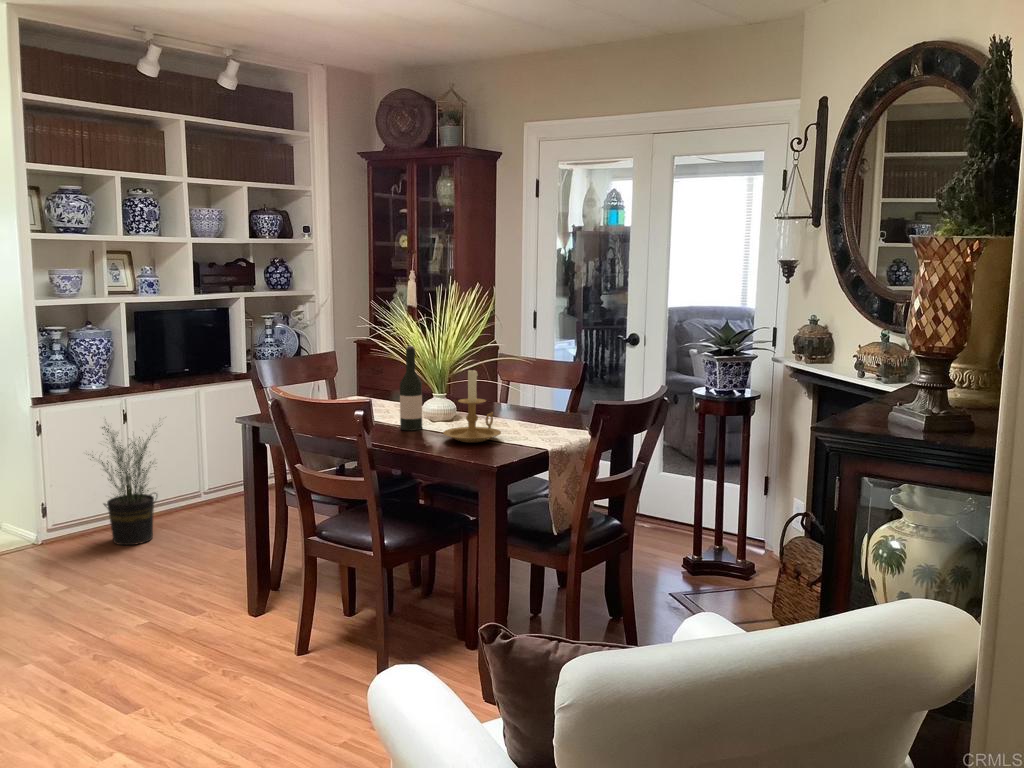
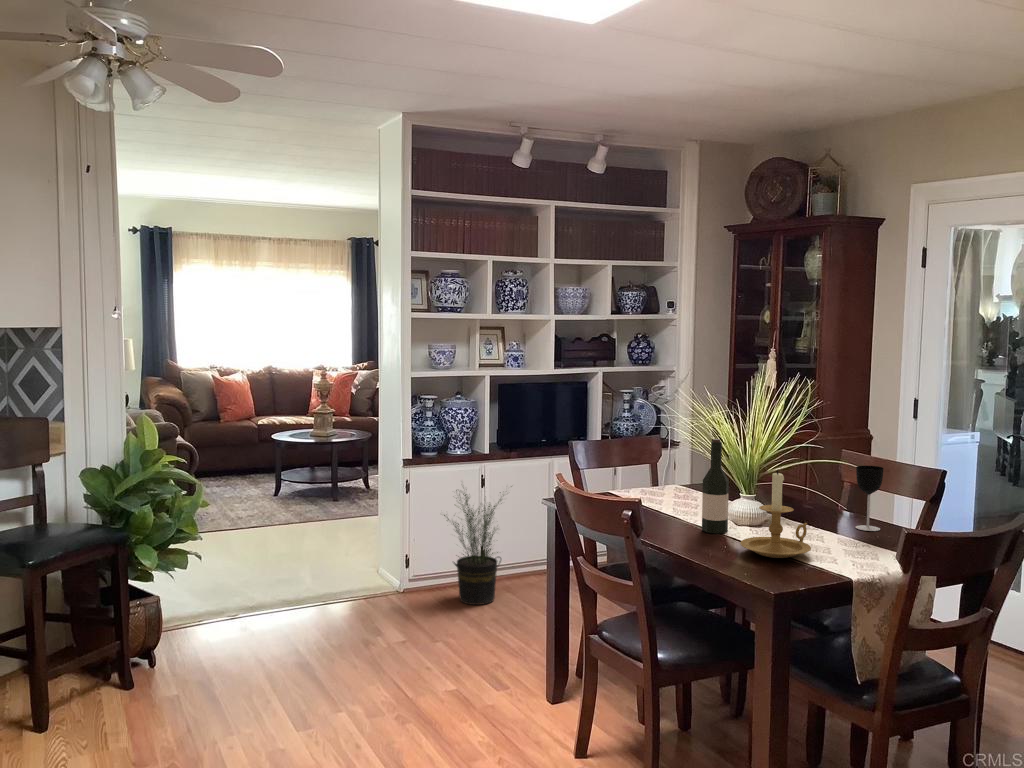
wine glass: none [521,363,542,417] -> present [856,466,884,531]

